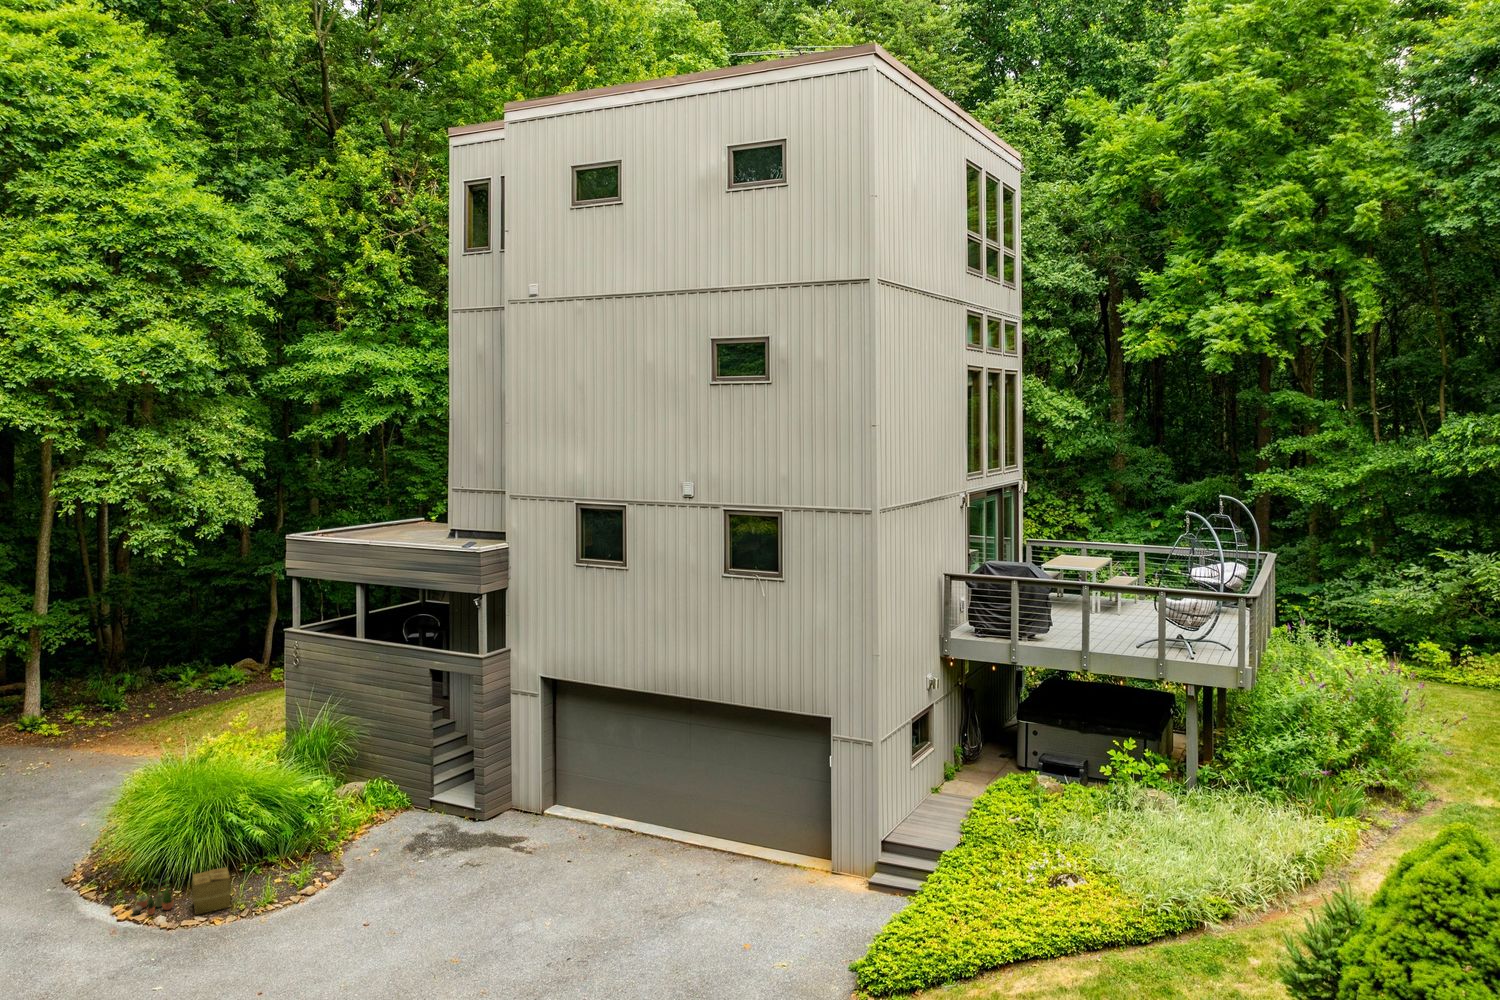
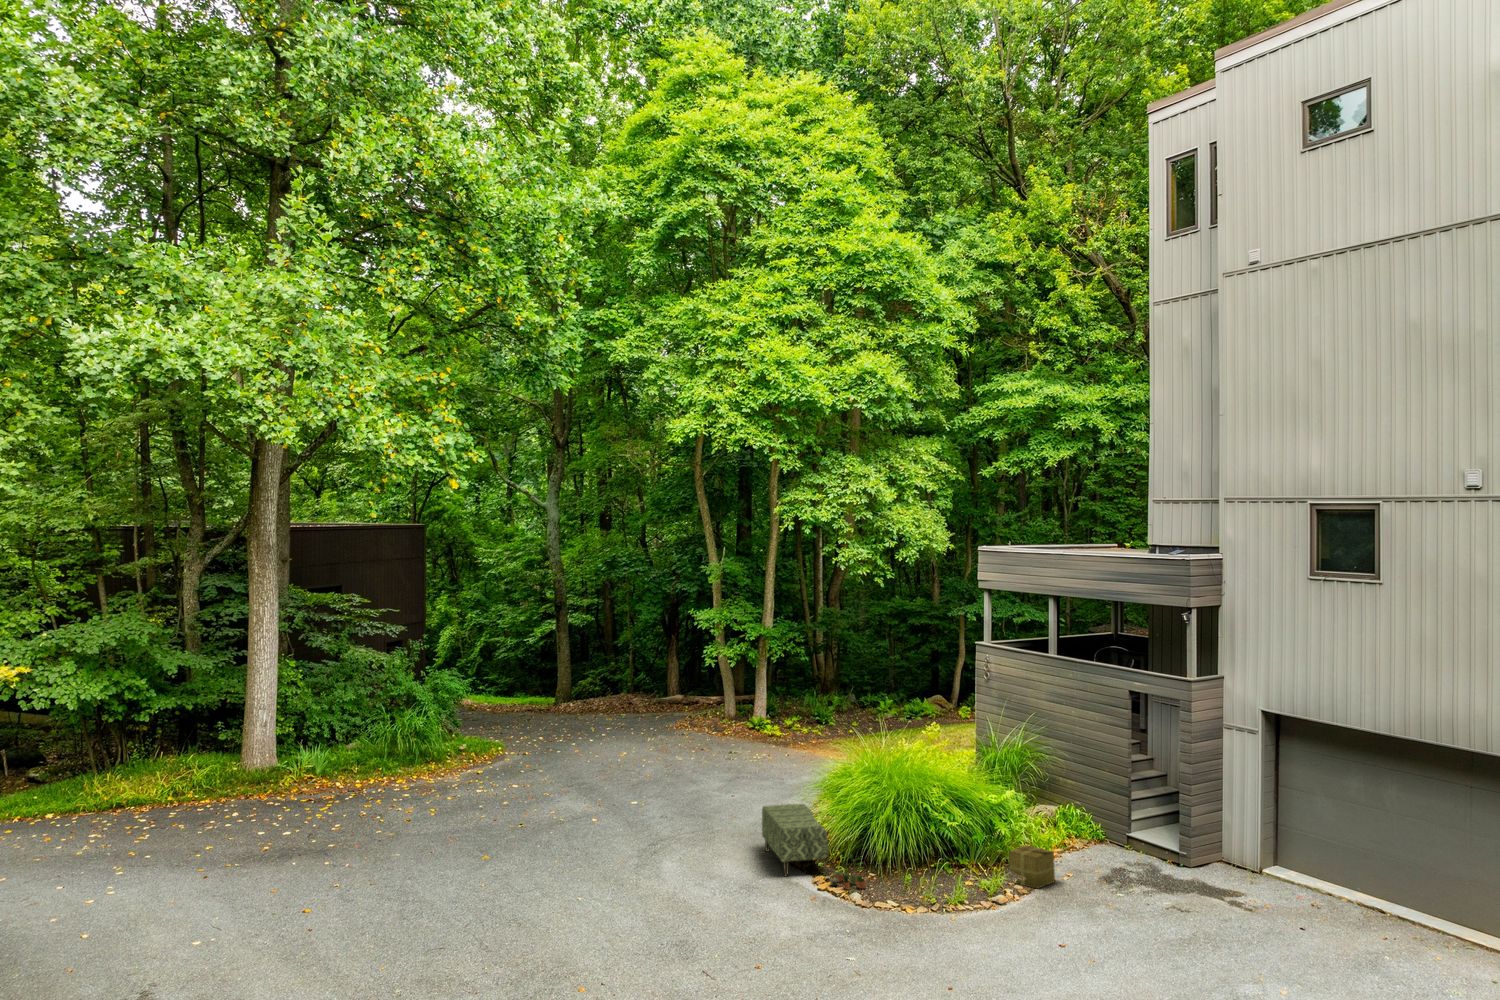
bench: none [44,832,129,917] -> present [762,804,828,876]
cardboard box: present [191,868,232,915] -> present [1009,845,1055,889]

